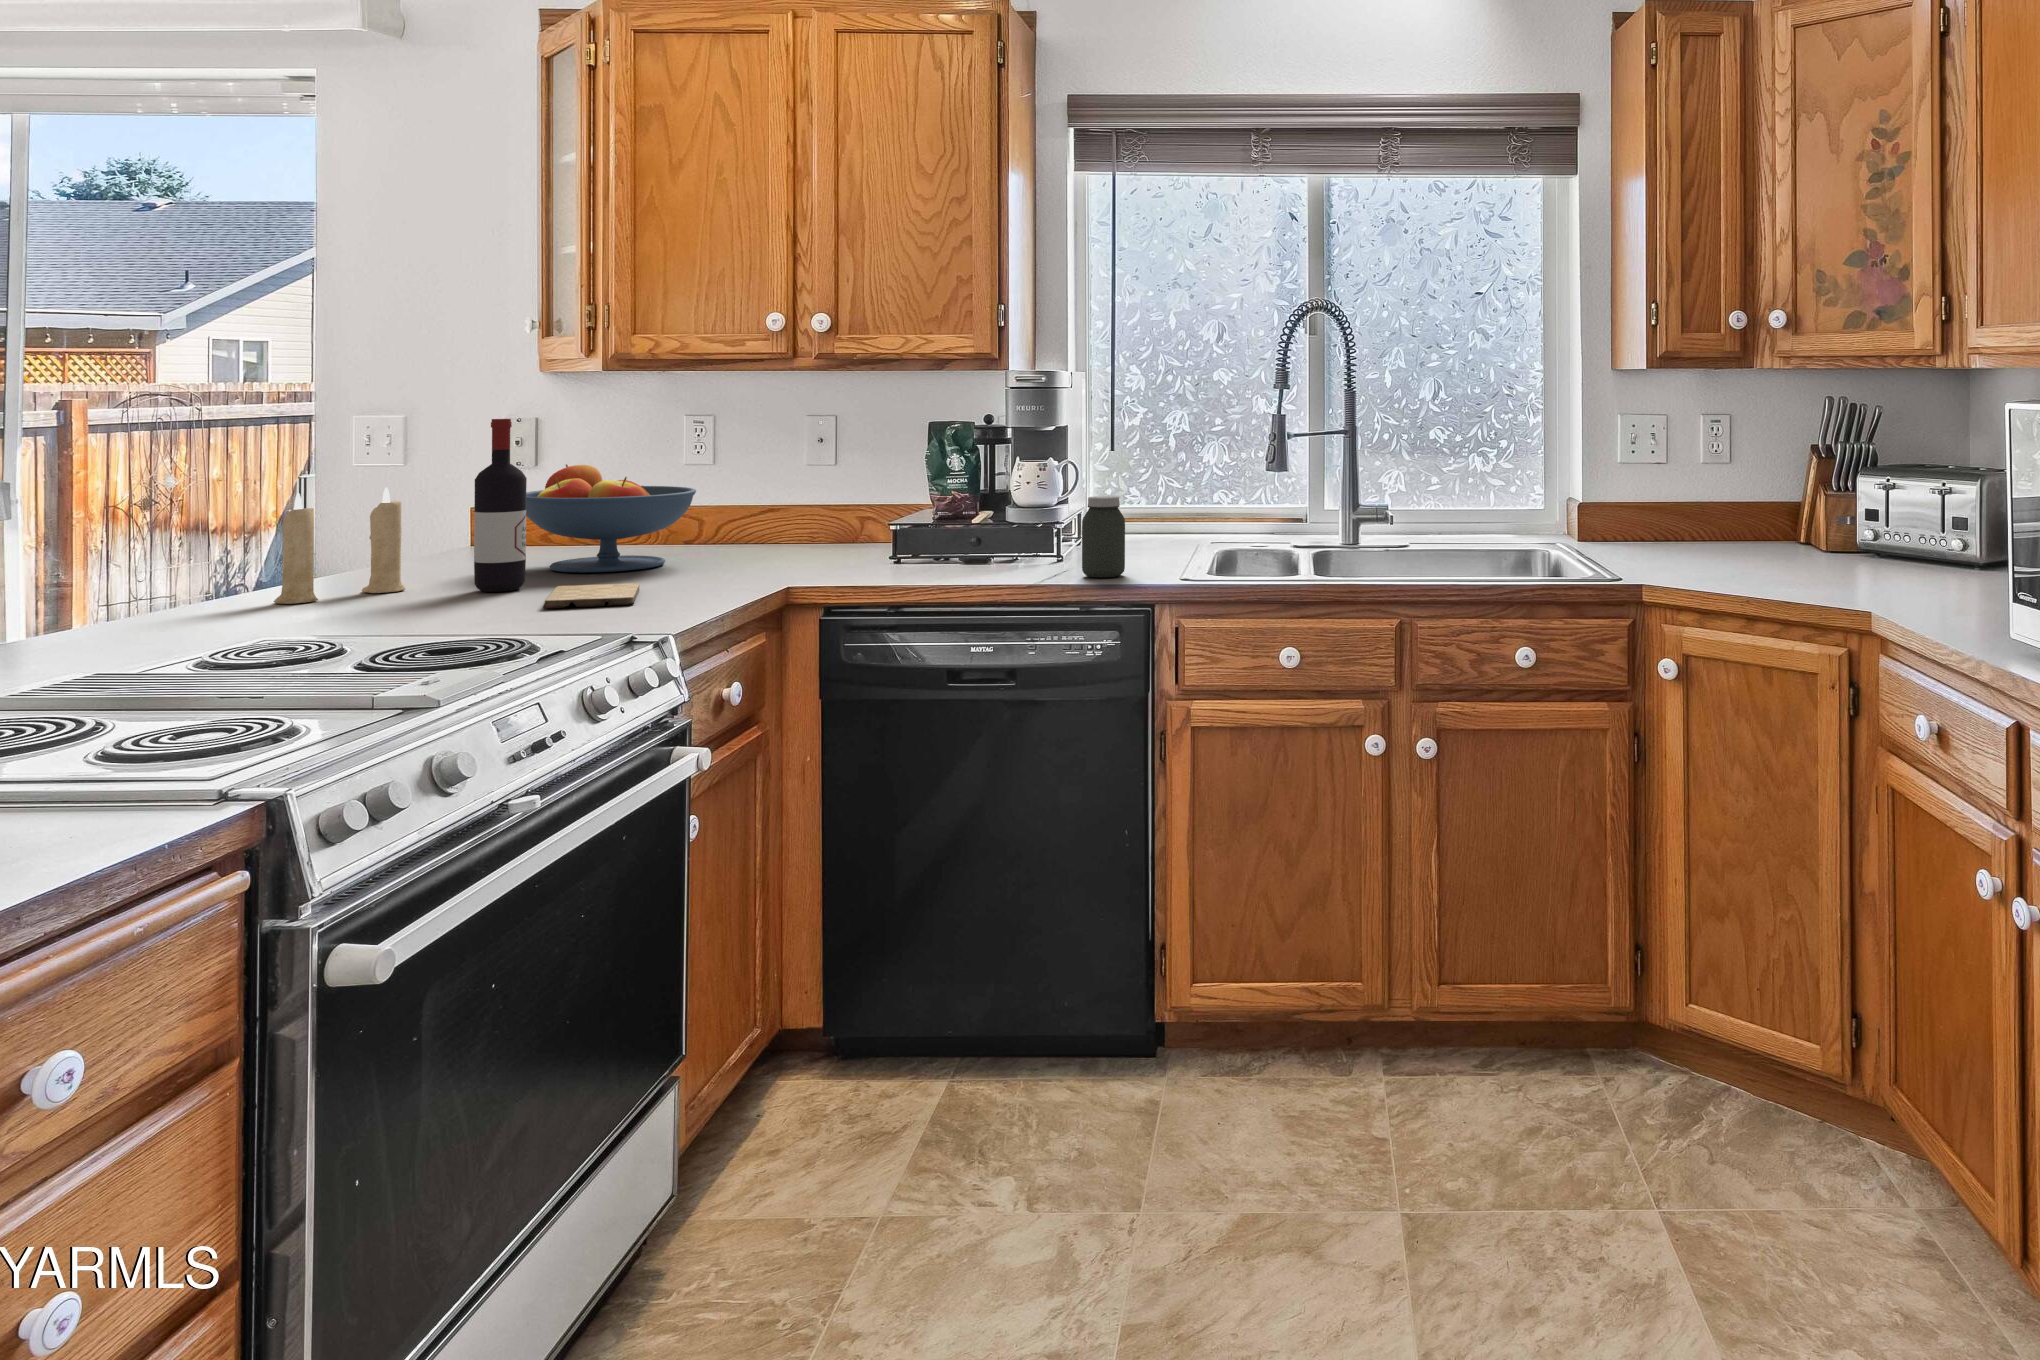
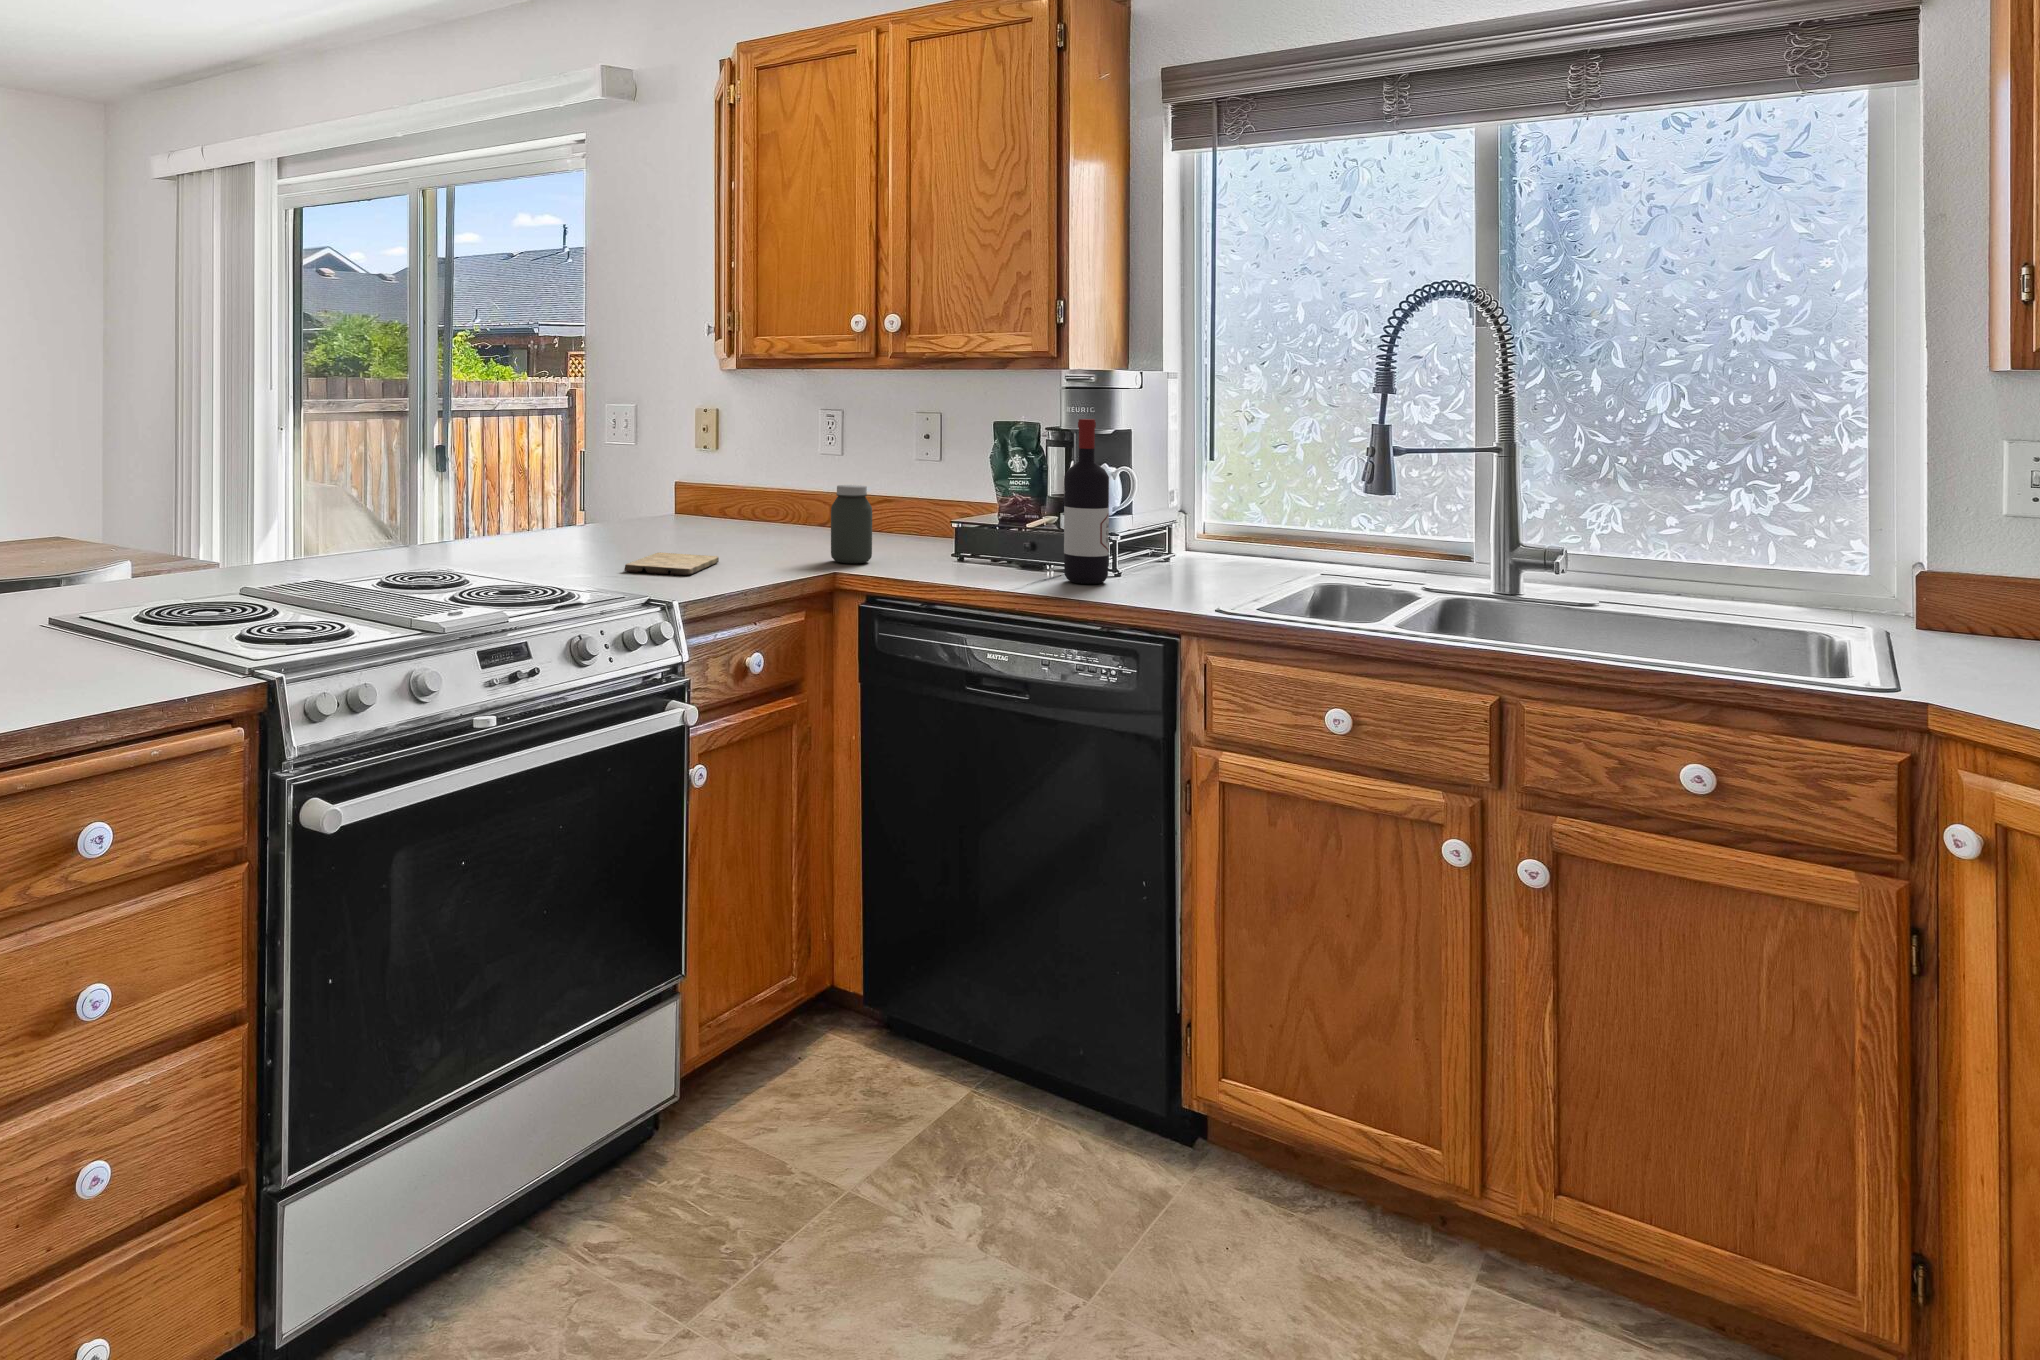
wine bottle: present [474,419,527,592] -> present [1064,419,1109,584]
fruit bowl: present [526,464,696,573] -> none [666,447,808,543]
candle: present [274,487,405,604] -> none [481,458,573,547]
jar: present [1082,496,1125,578] -> present [831,485,872,563]

